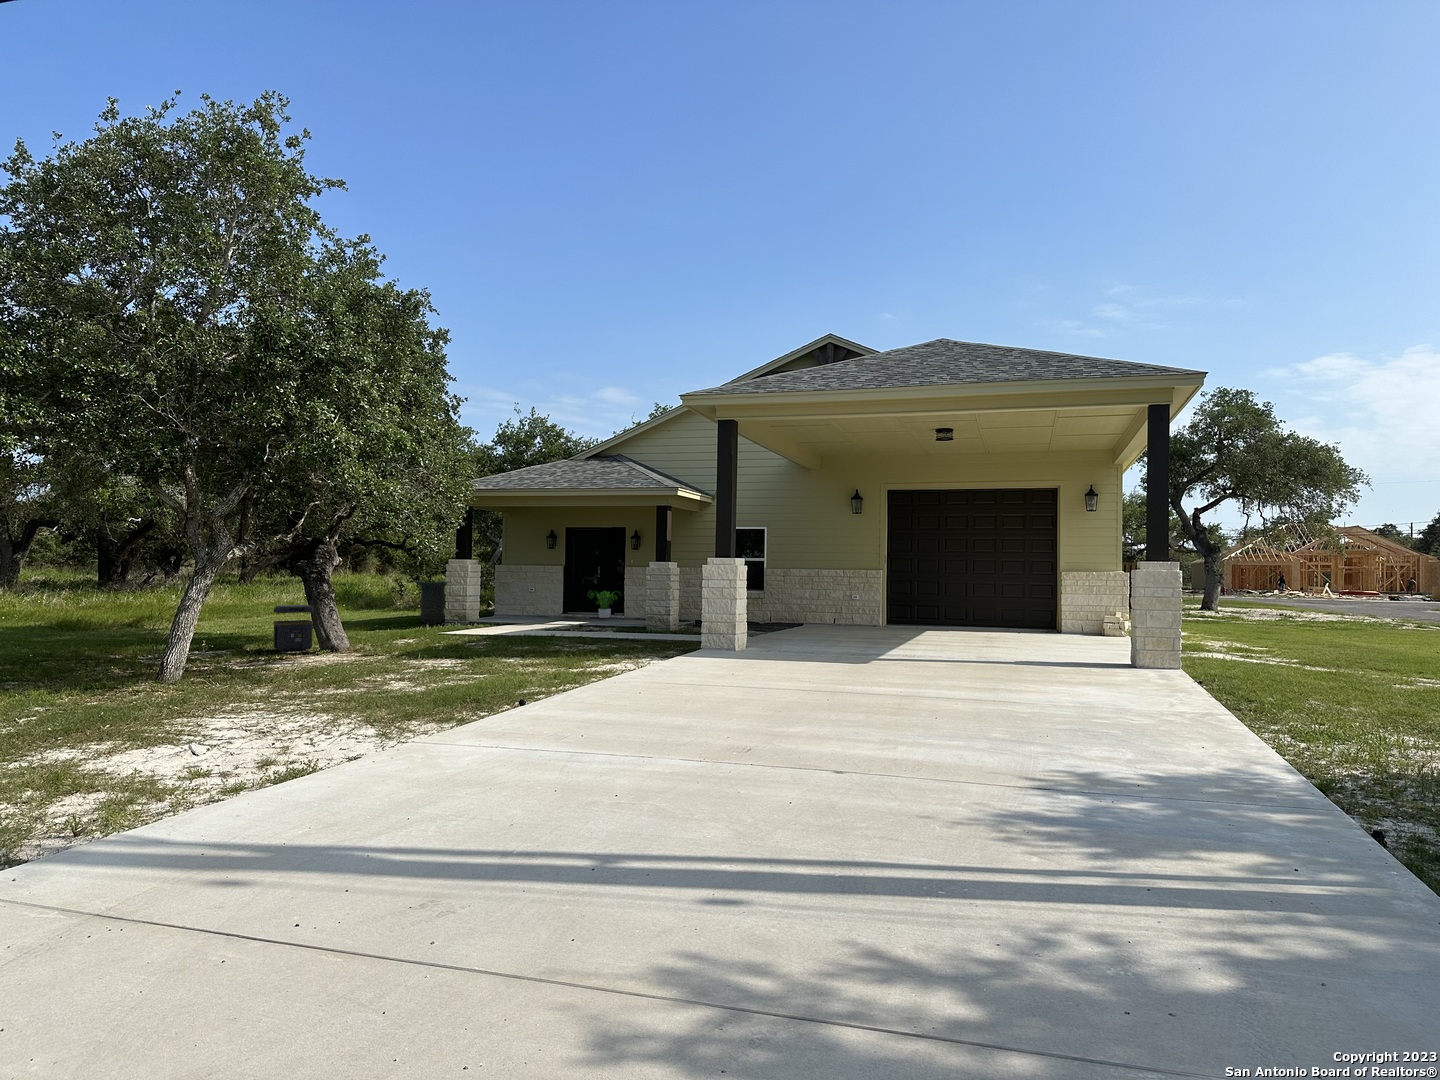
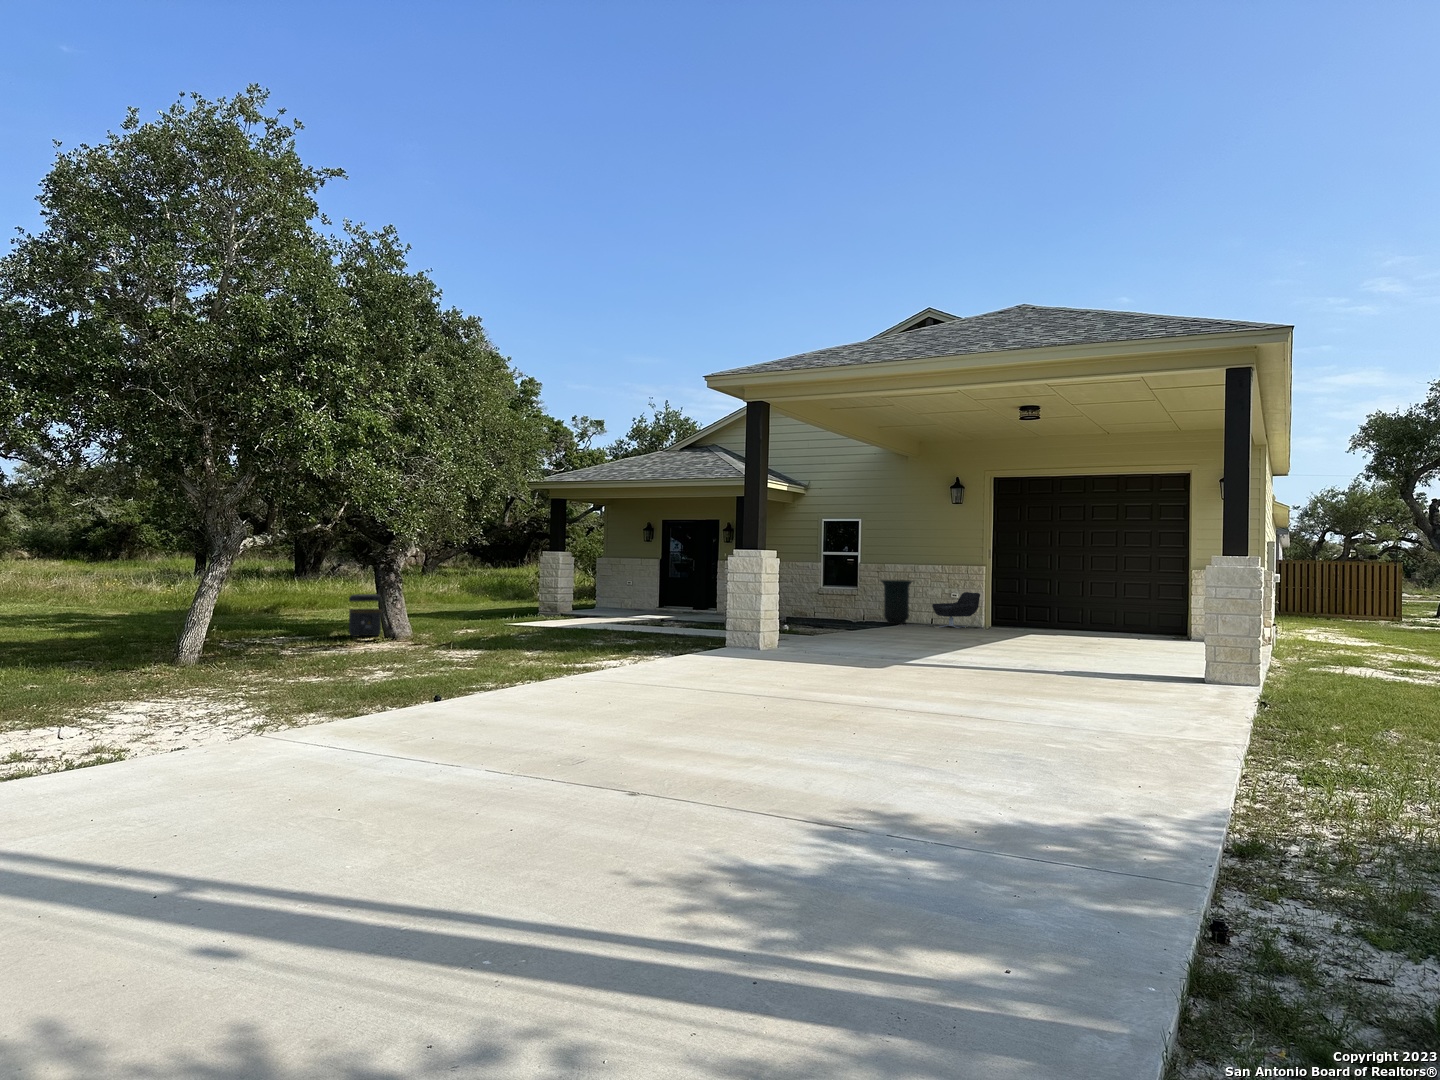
trash can: present [417,582,448,623] -> present [881,580,913,624]
potted plant: present [589,591,621,618] -> none [678,586,714,614]
lounge chair: none [837,594,880,627] -> present [932,592,980,628]

